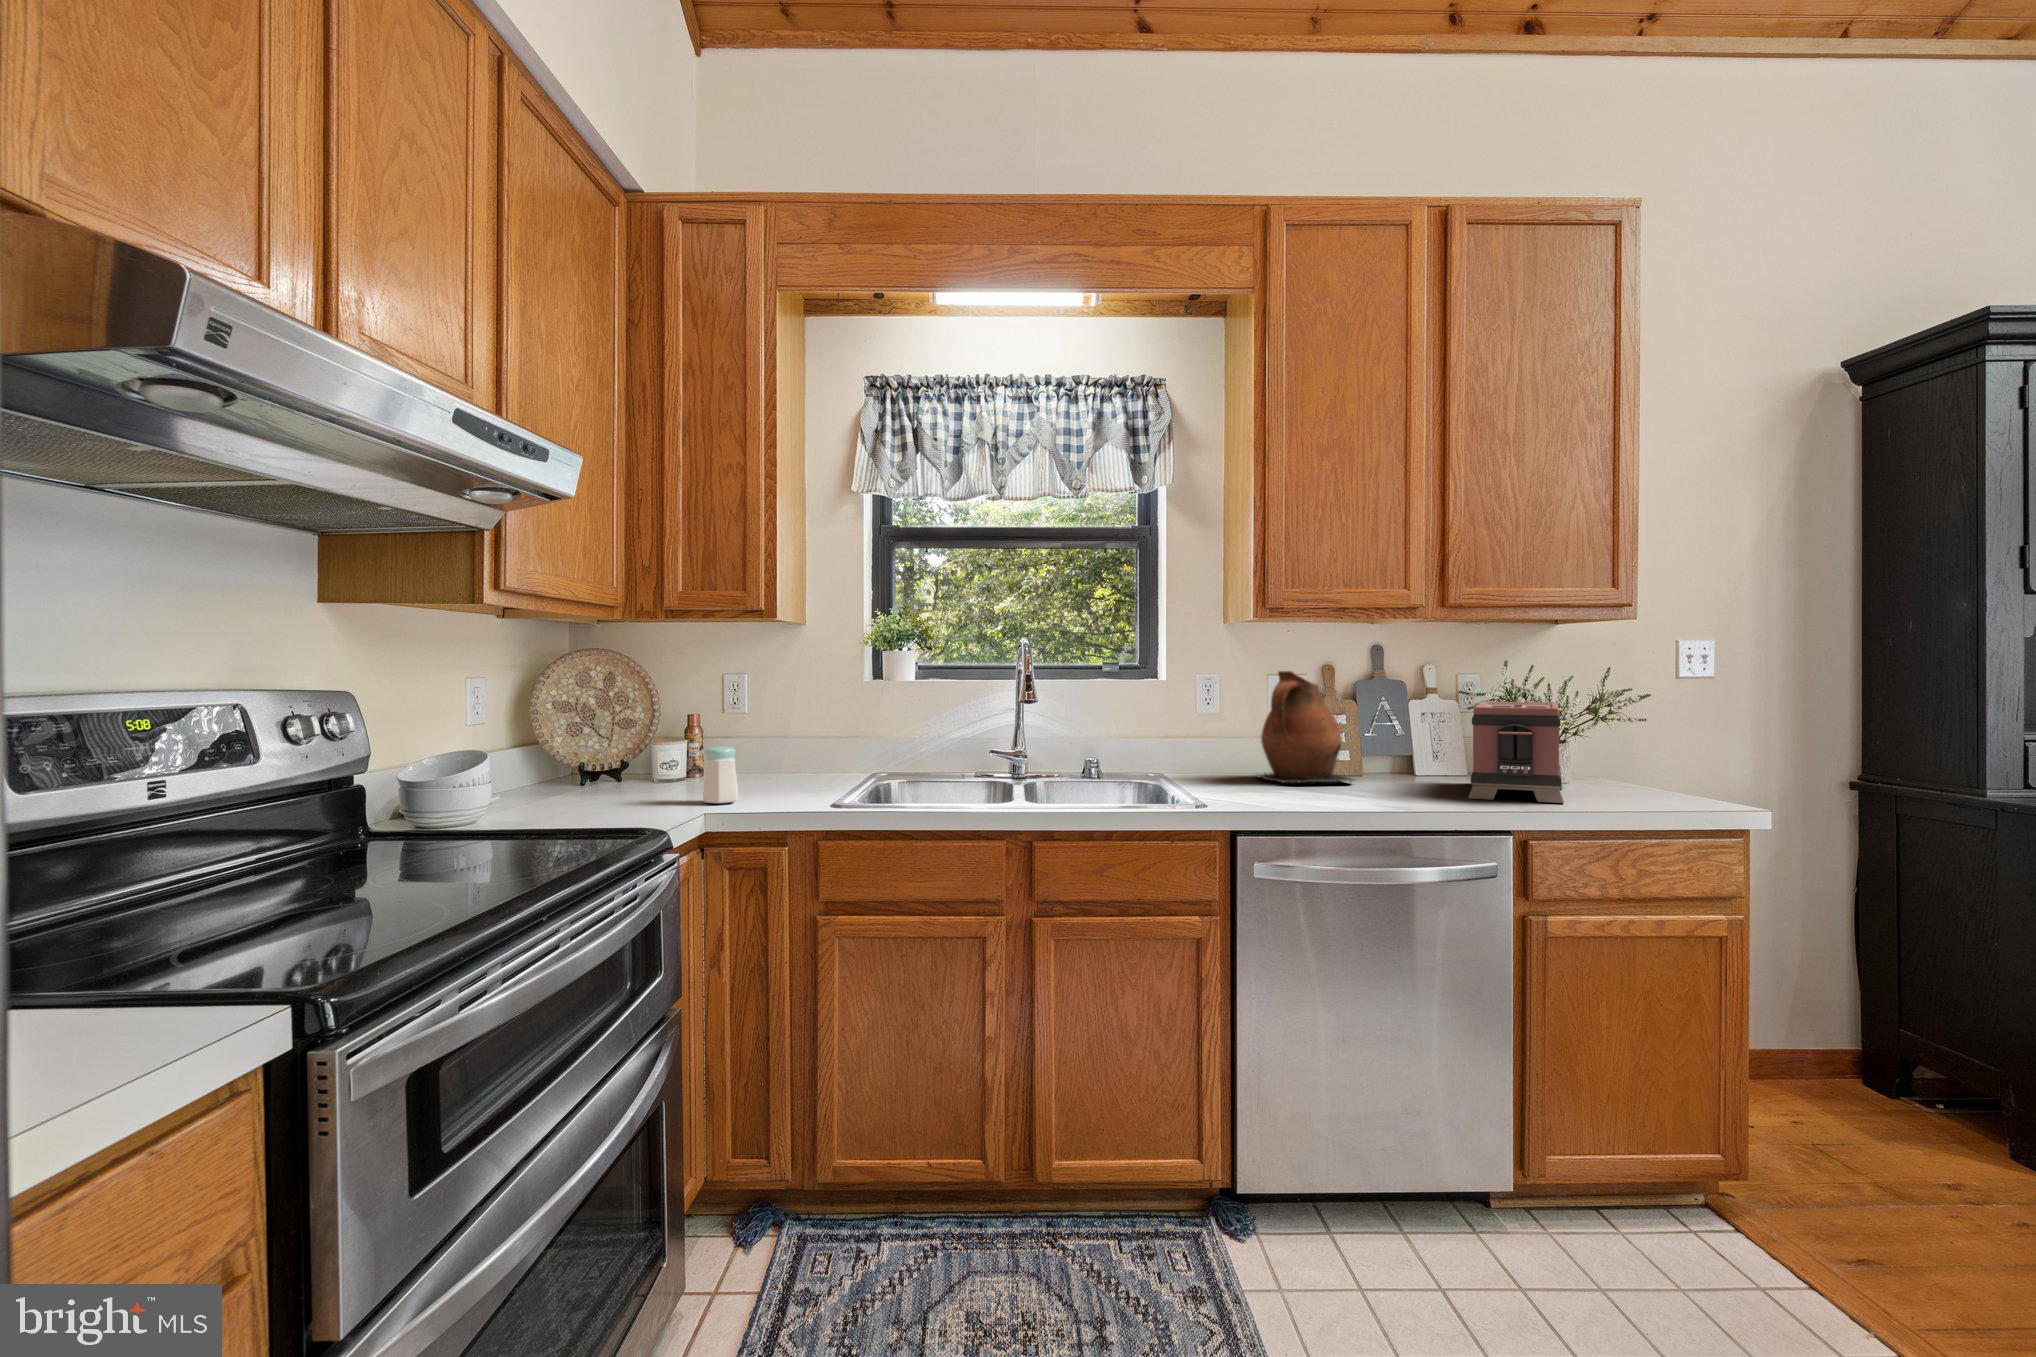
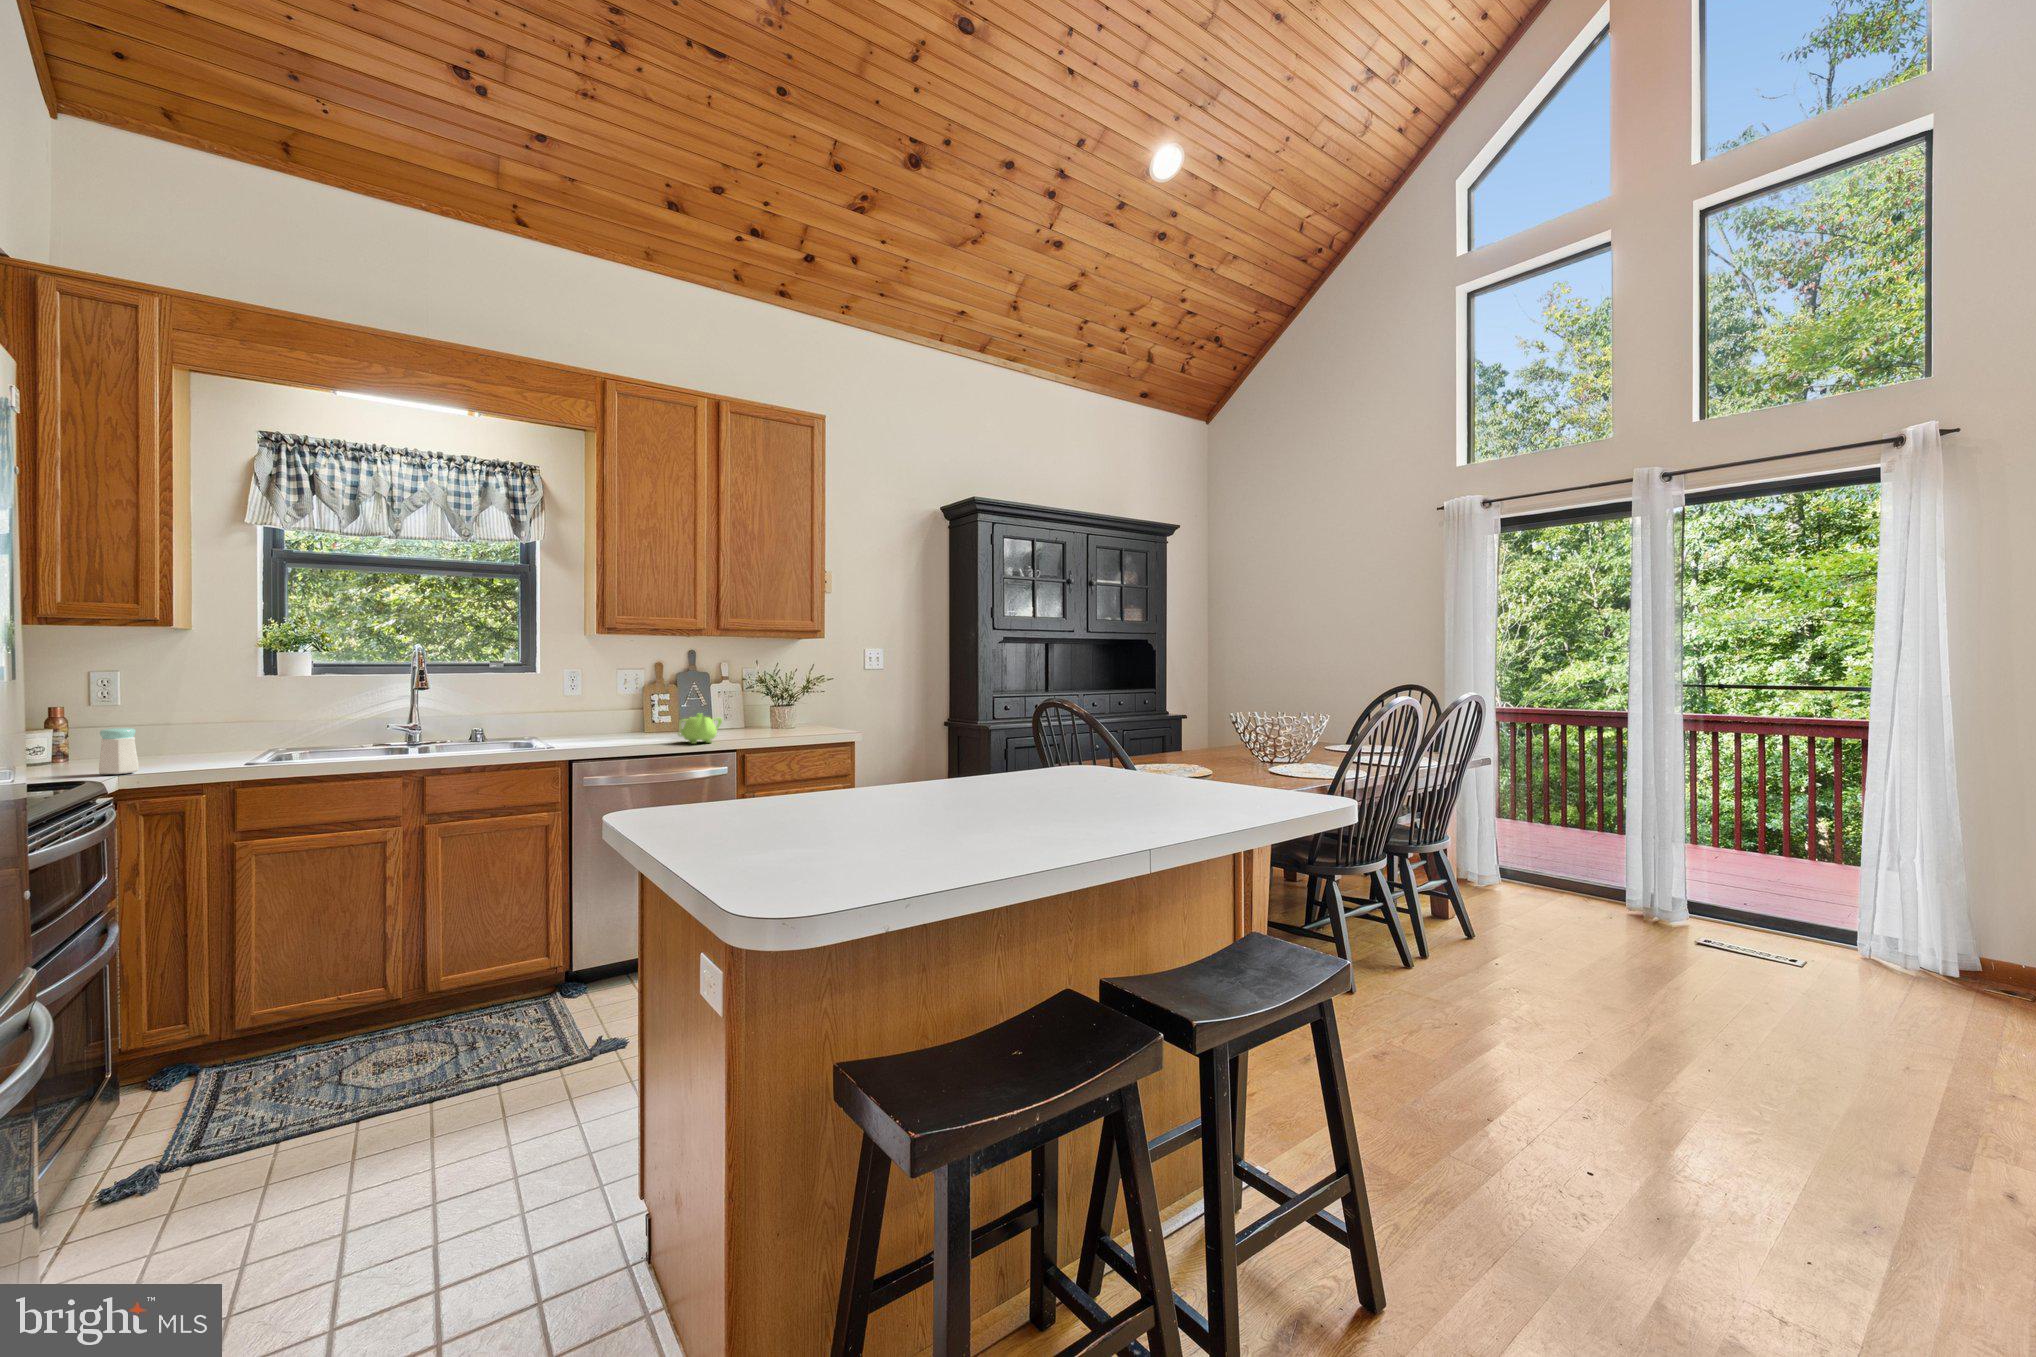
ceramic pitcher: present [1257,671,1355,783] -> none [603,667,674,737]
toaster: present [1468,702,1564,803] -> none [736,684,794,739]
teapot: none [1372,752,1448,805] -> present [678,713,722,744]

